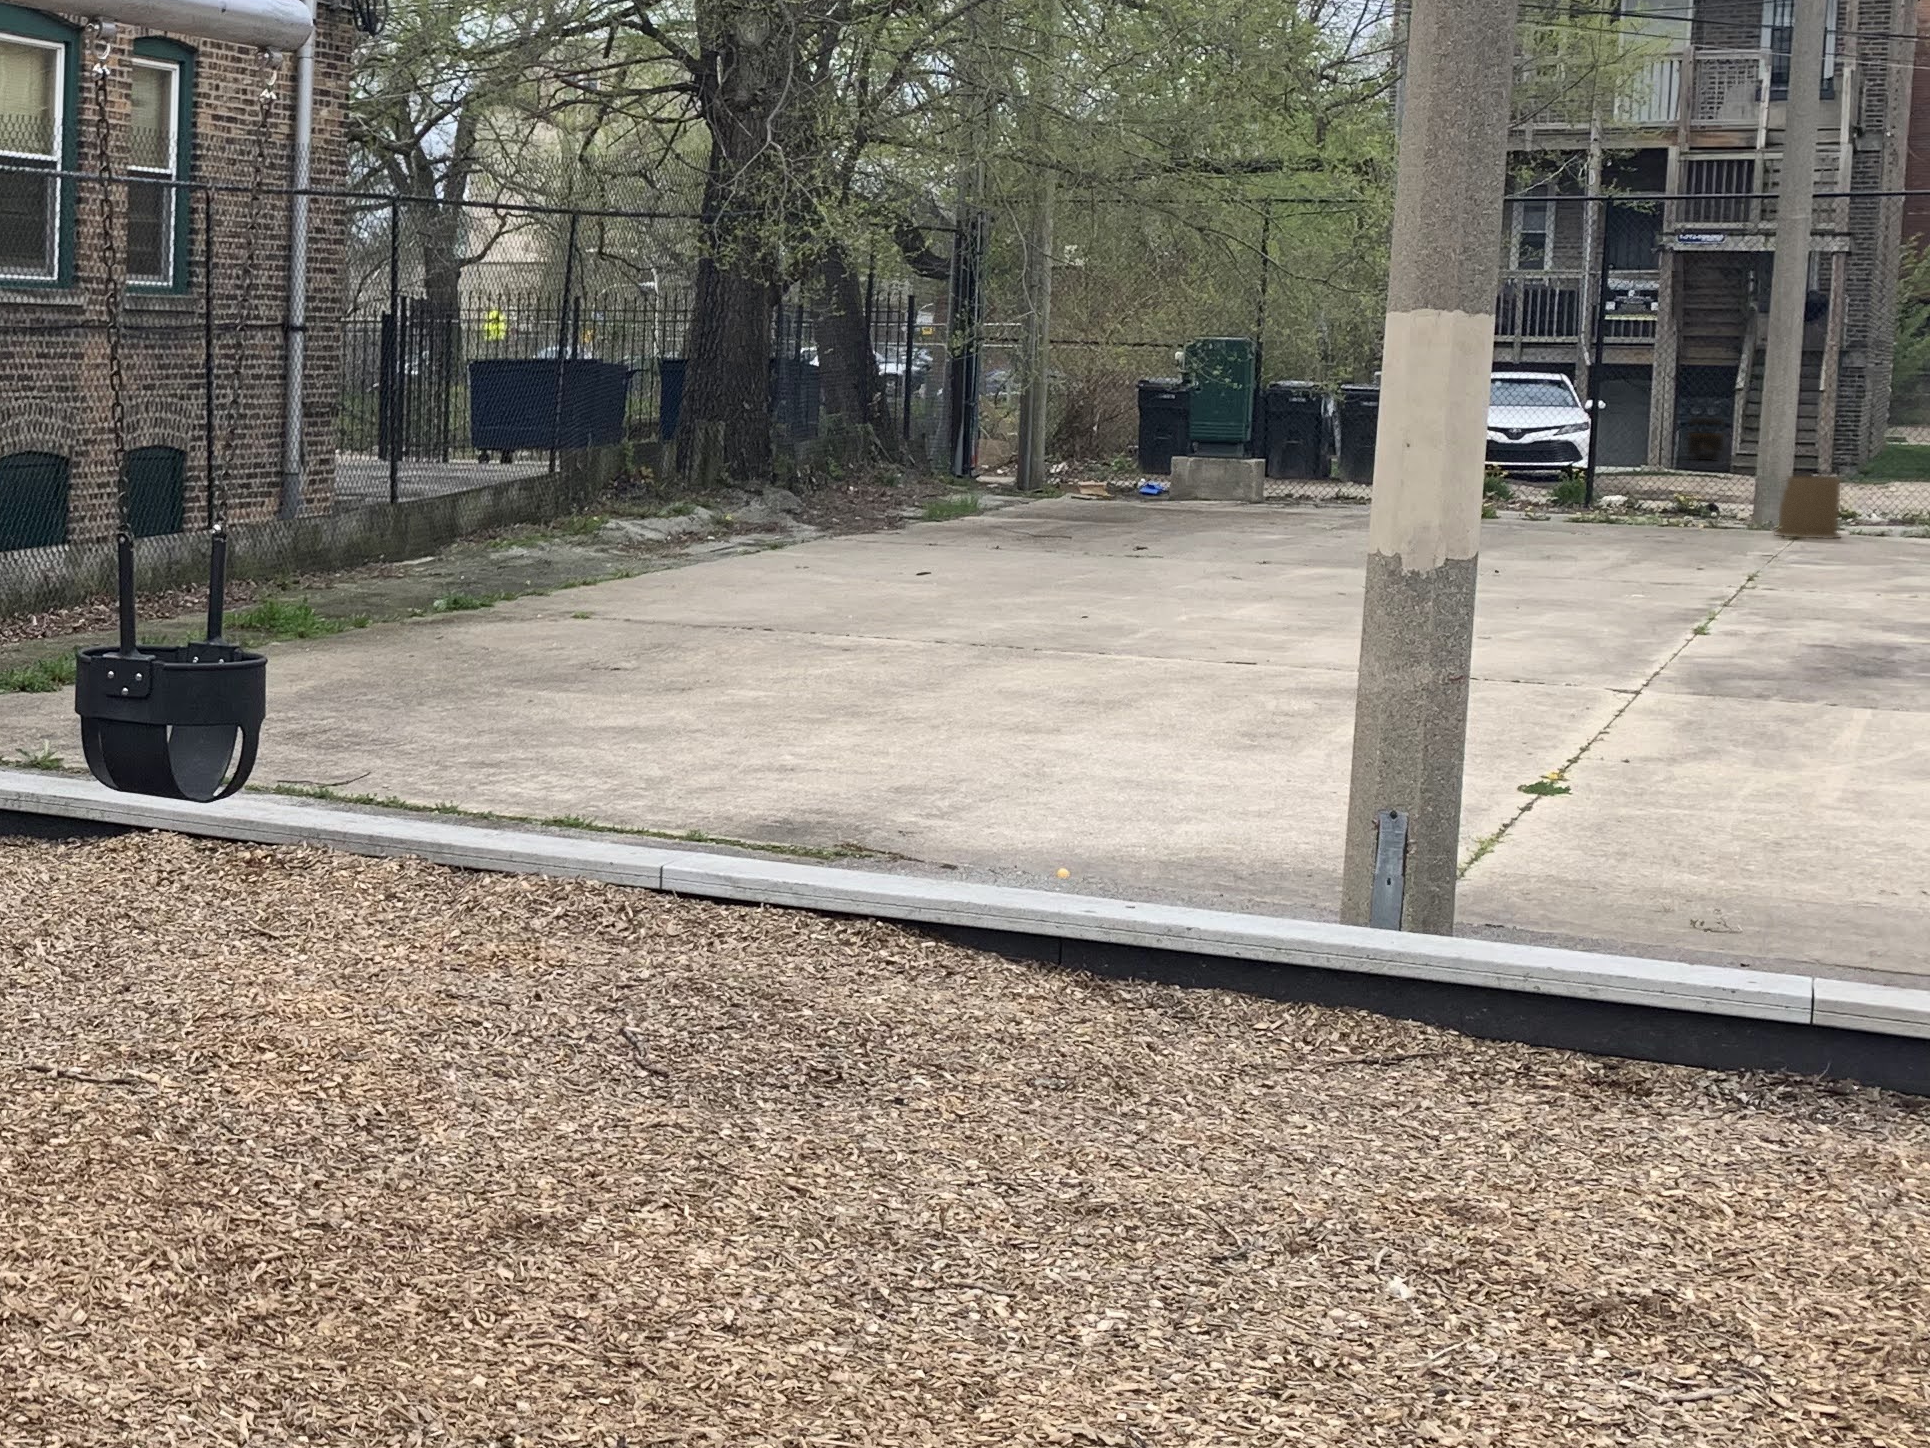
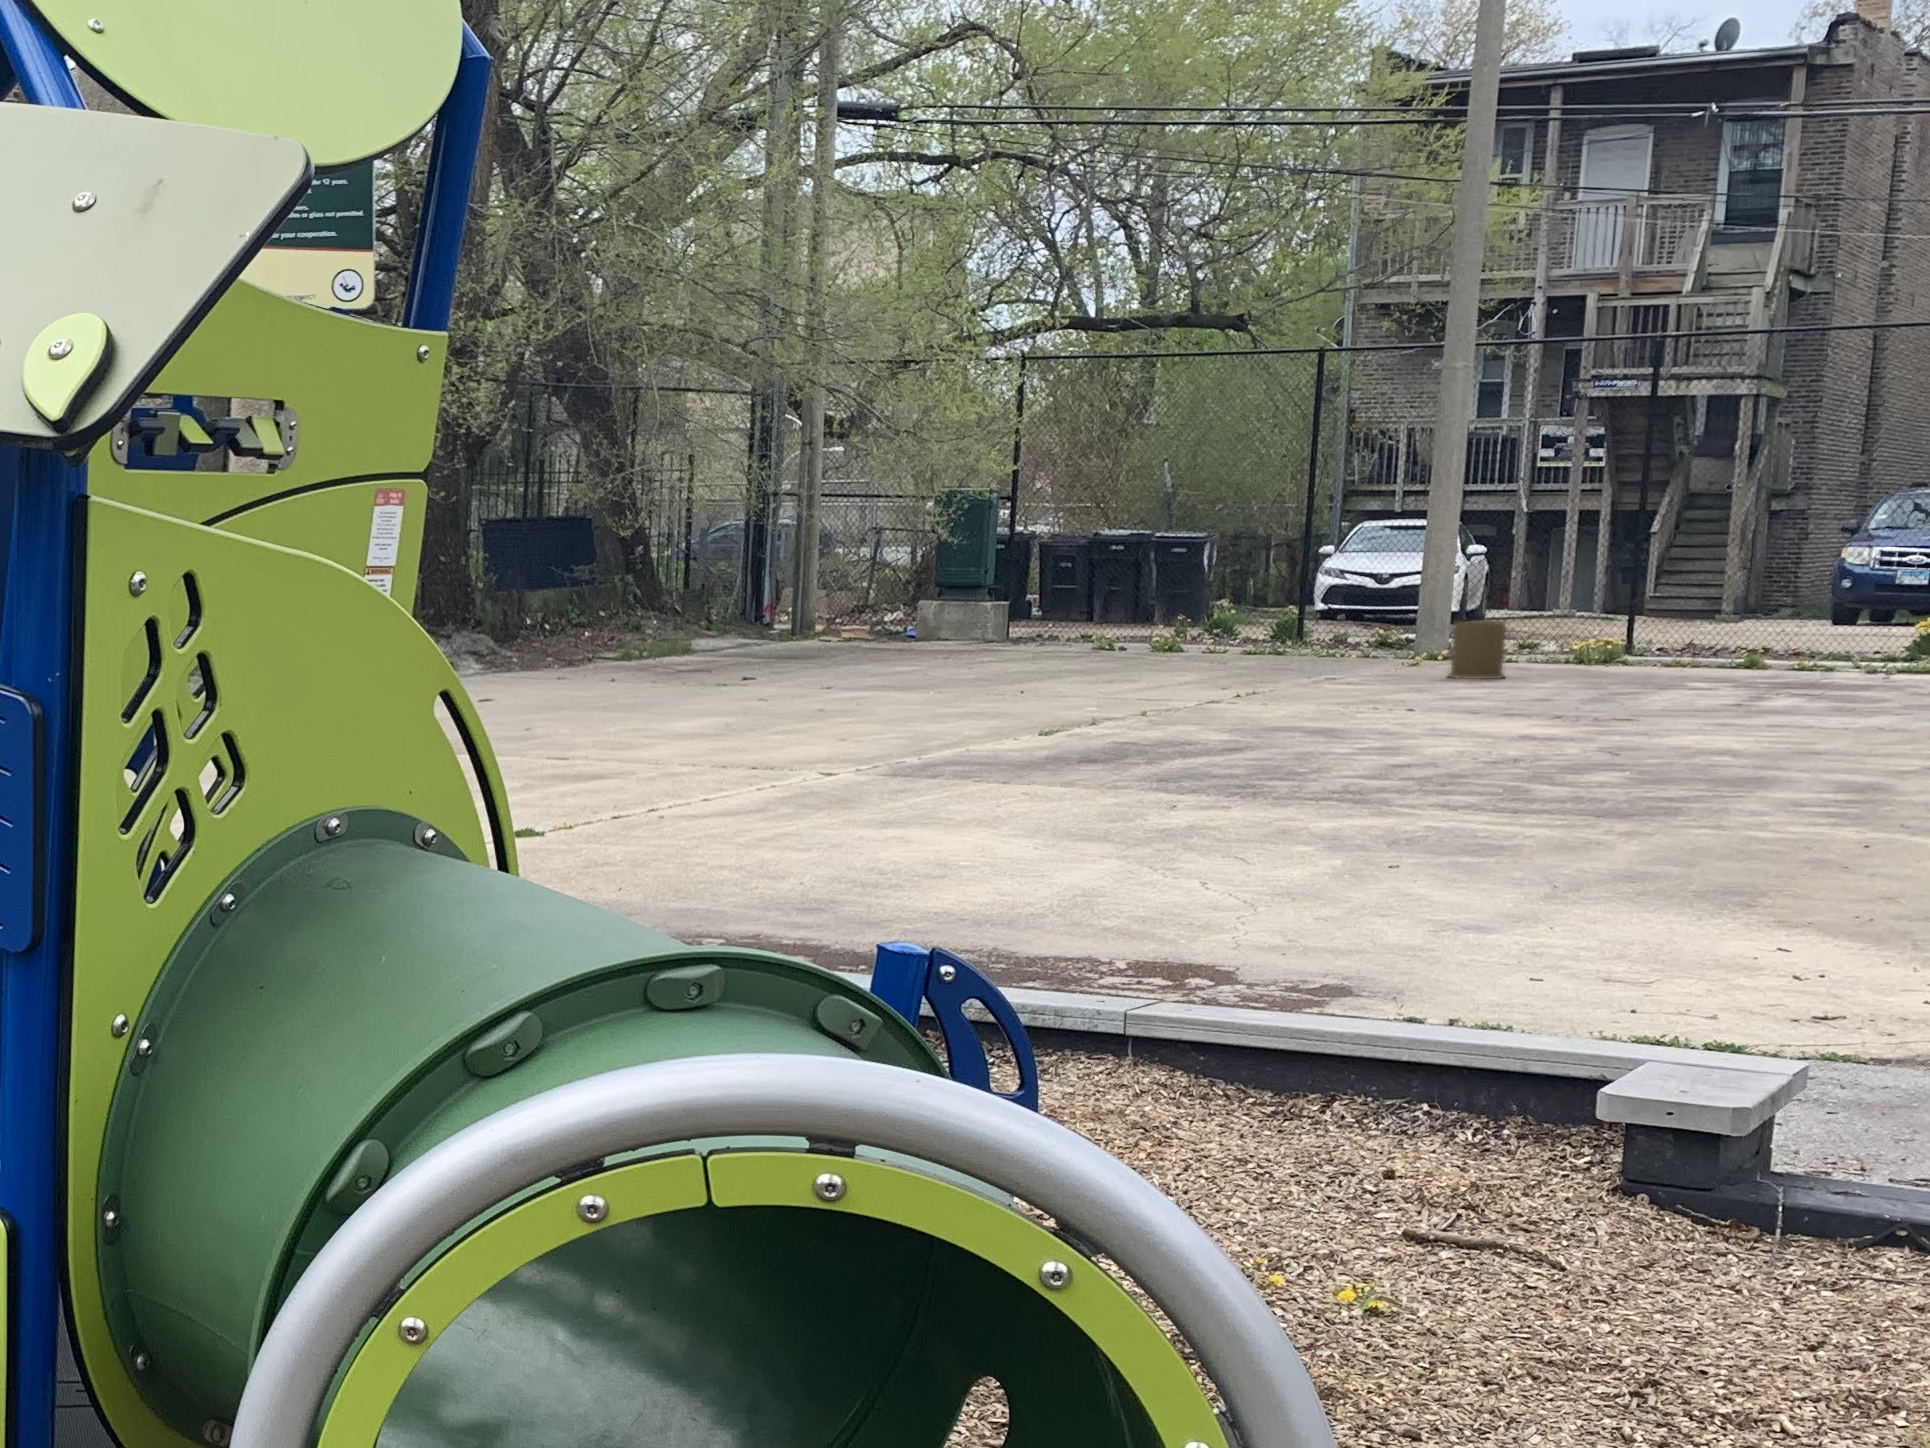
toolbox: present [1688,418,1724,460] -> none [1637,583,1676,625]

